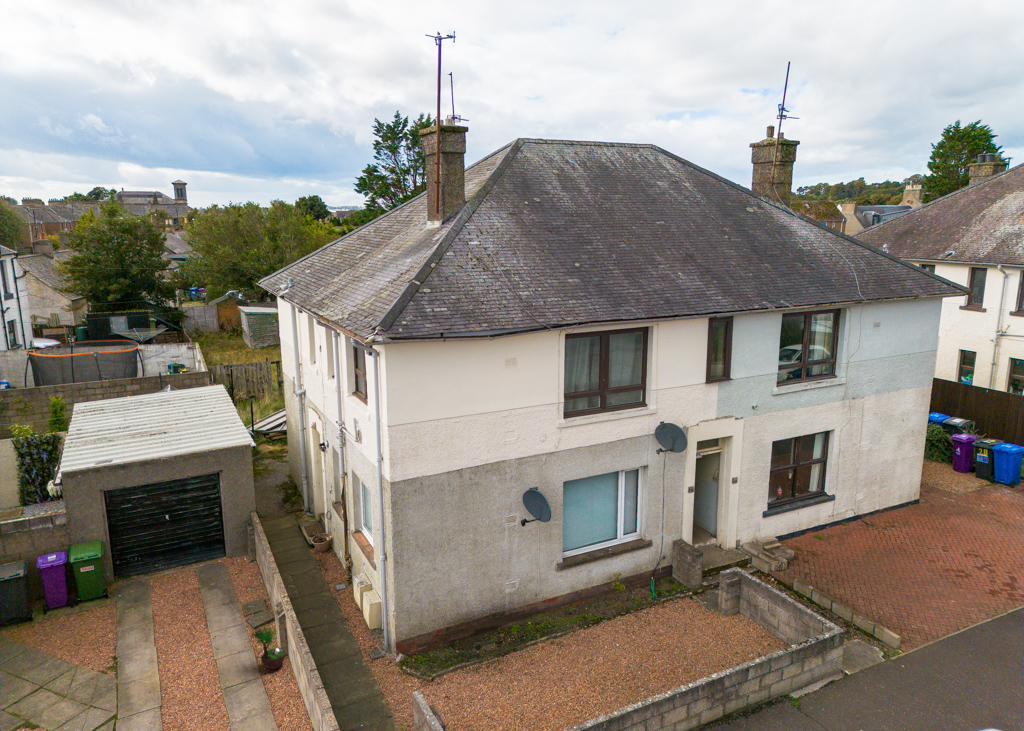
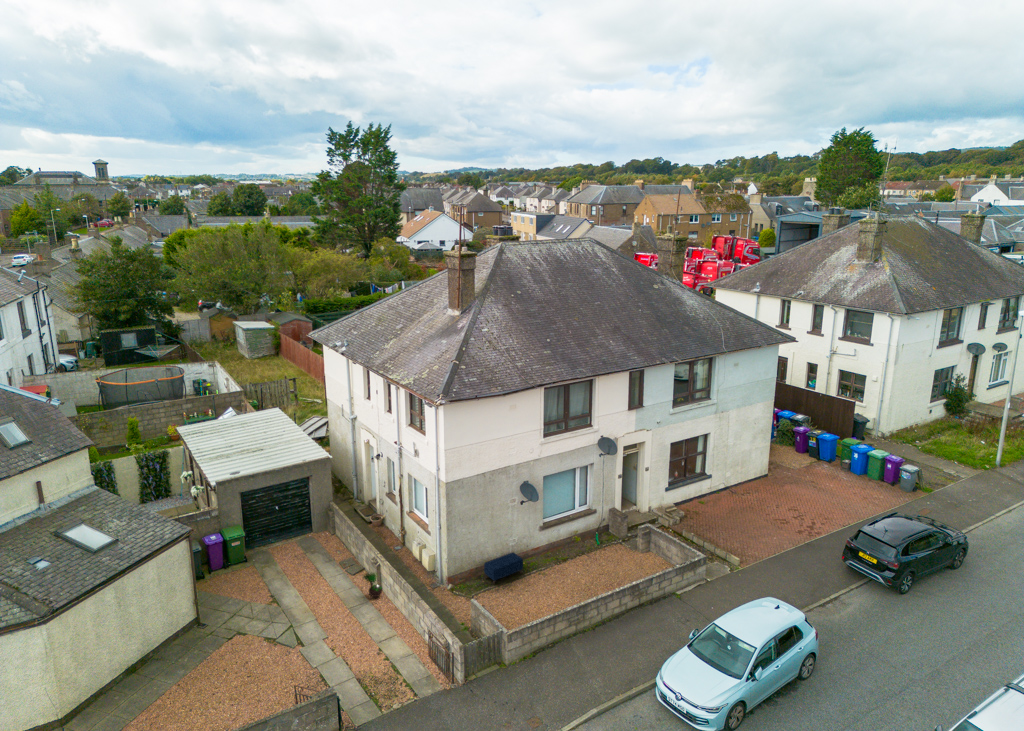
bench: none [458,604,524,660] -> present [484,552,523,585]

